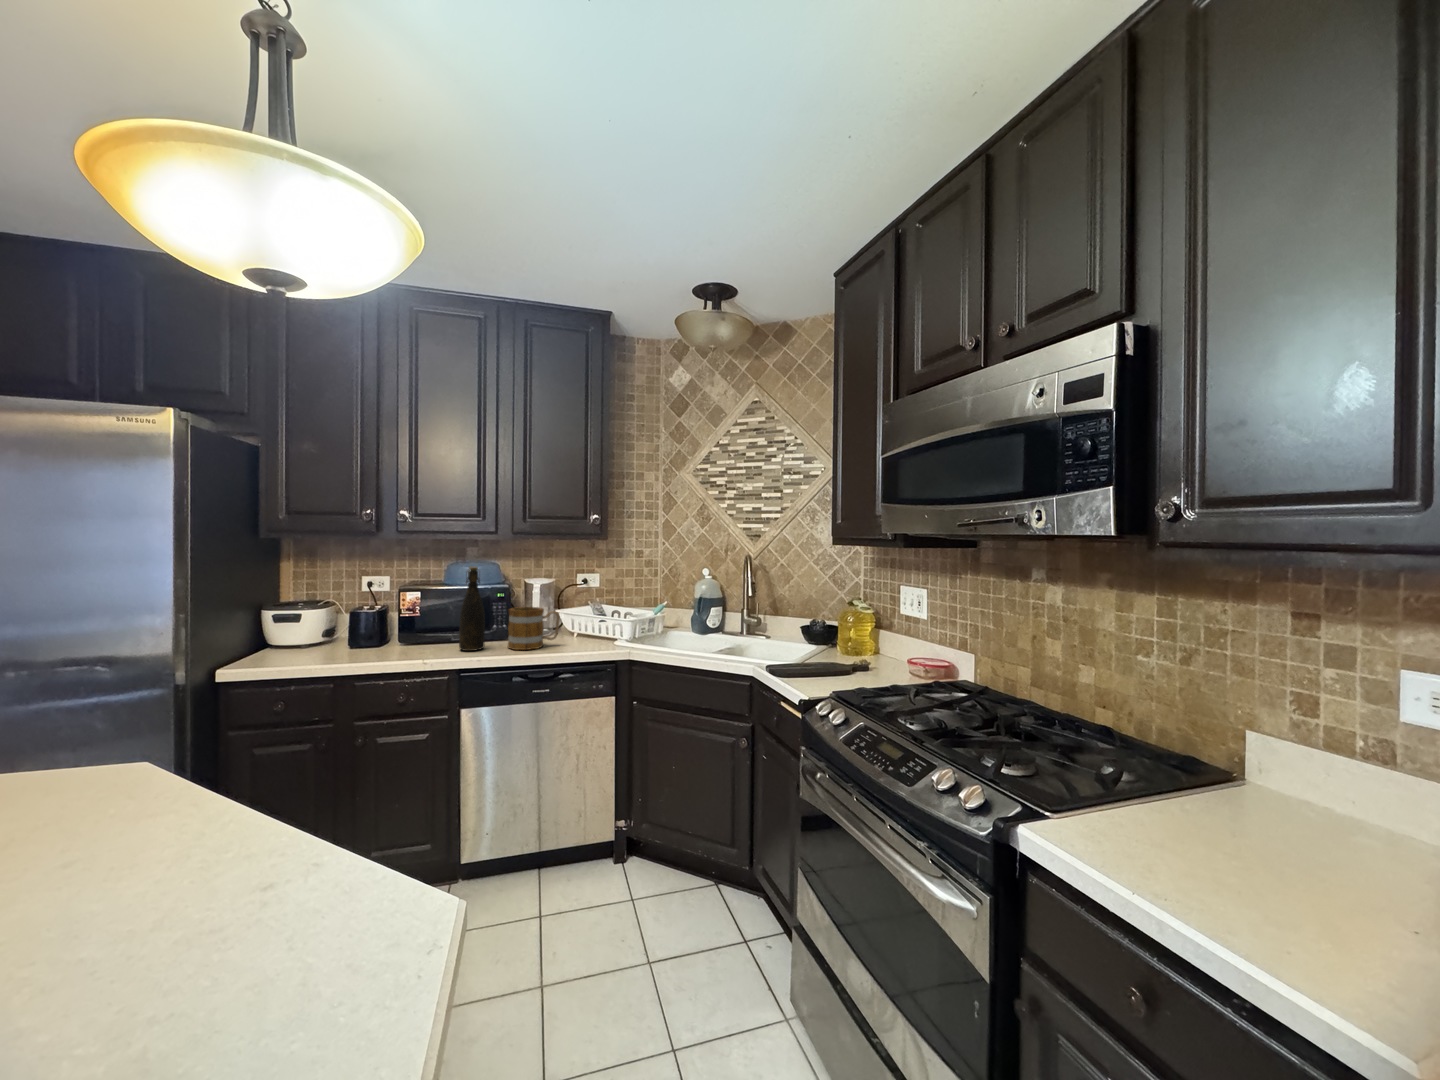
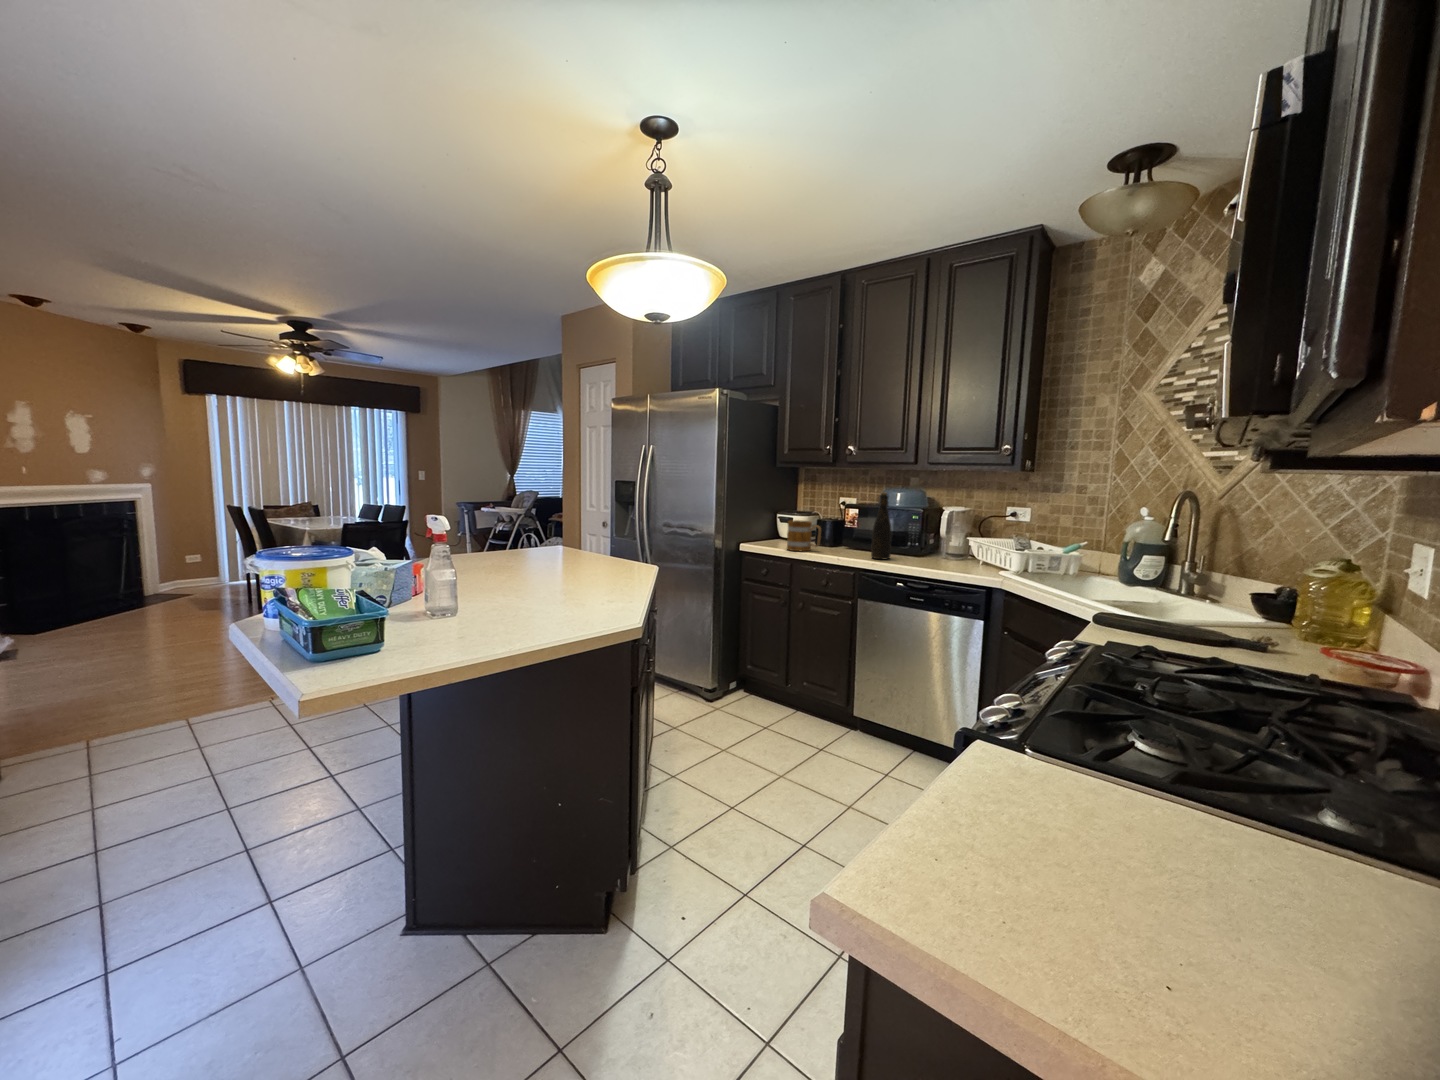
mug: present [508,607,559,650] -> present [787,520,821,551]

